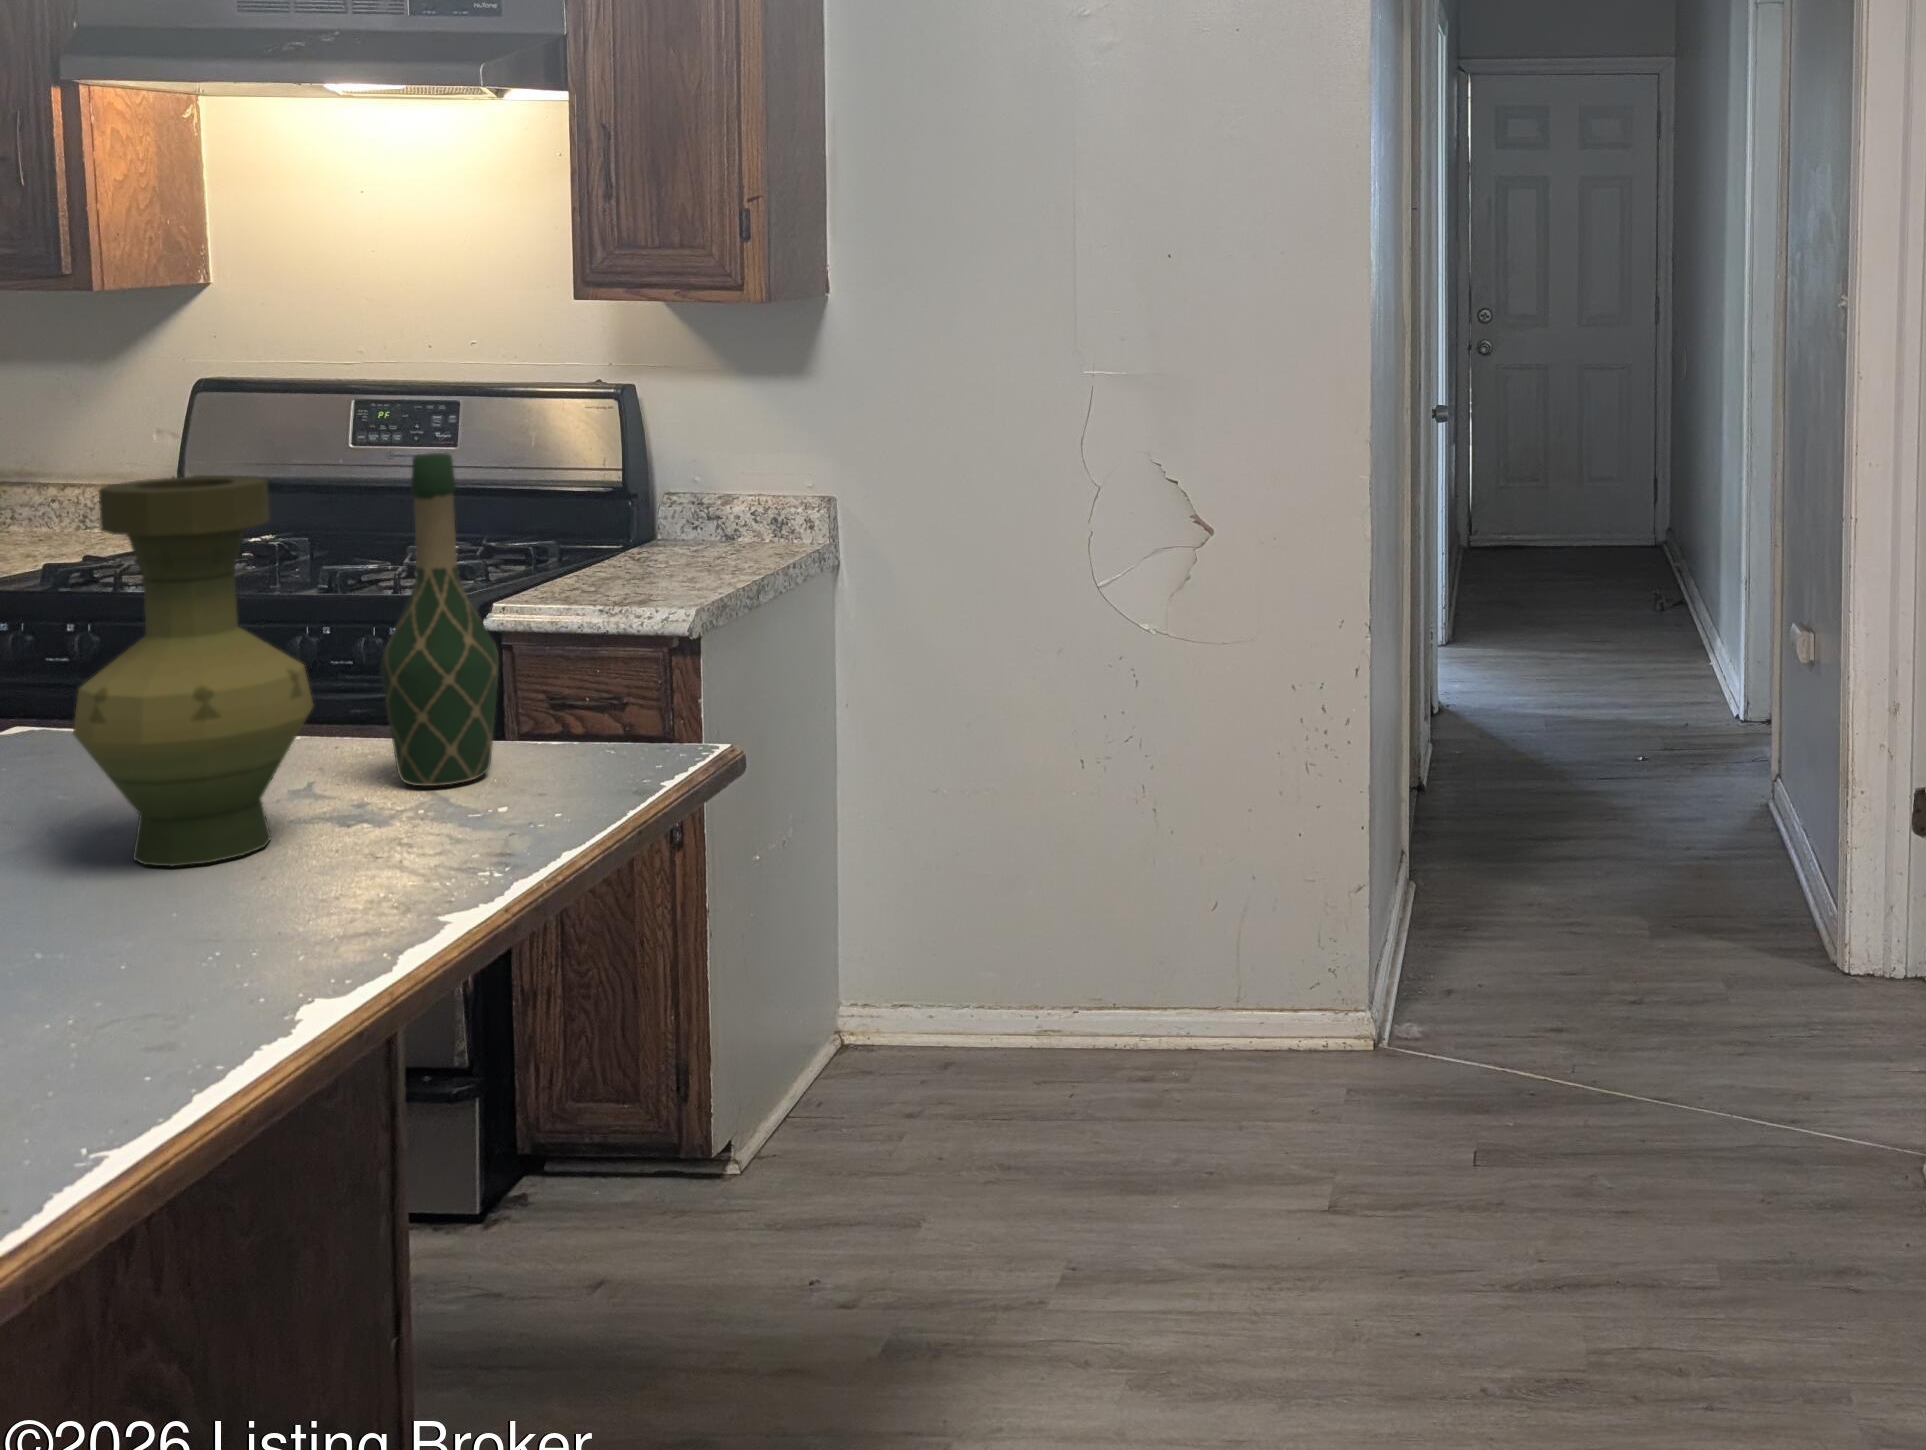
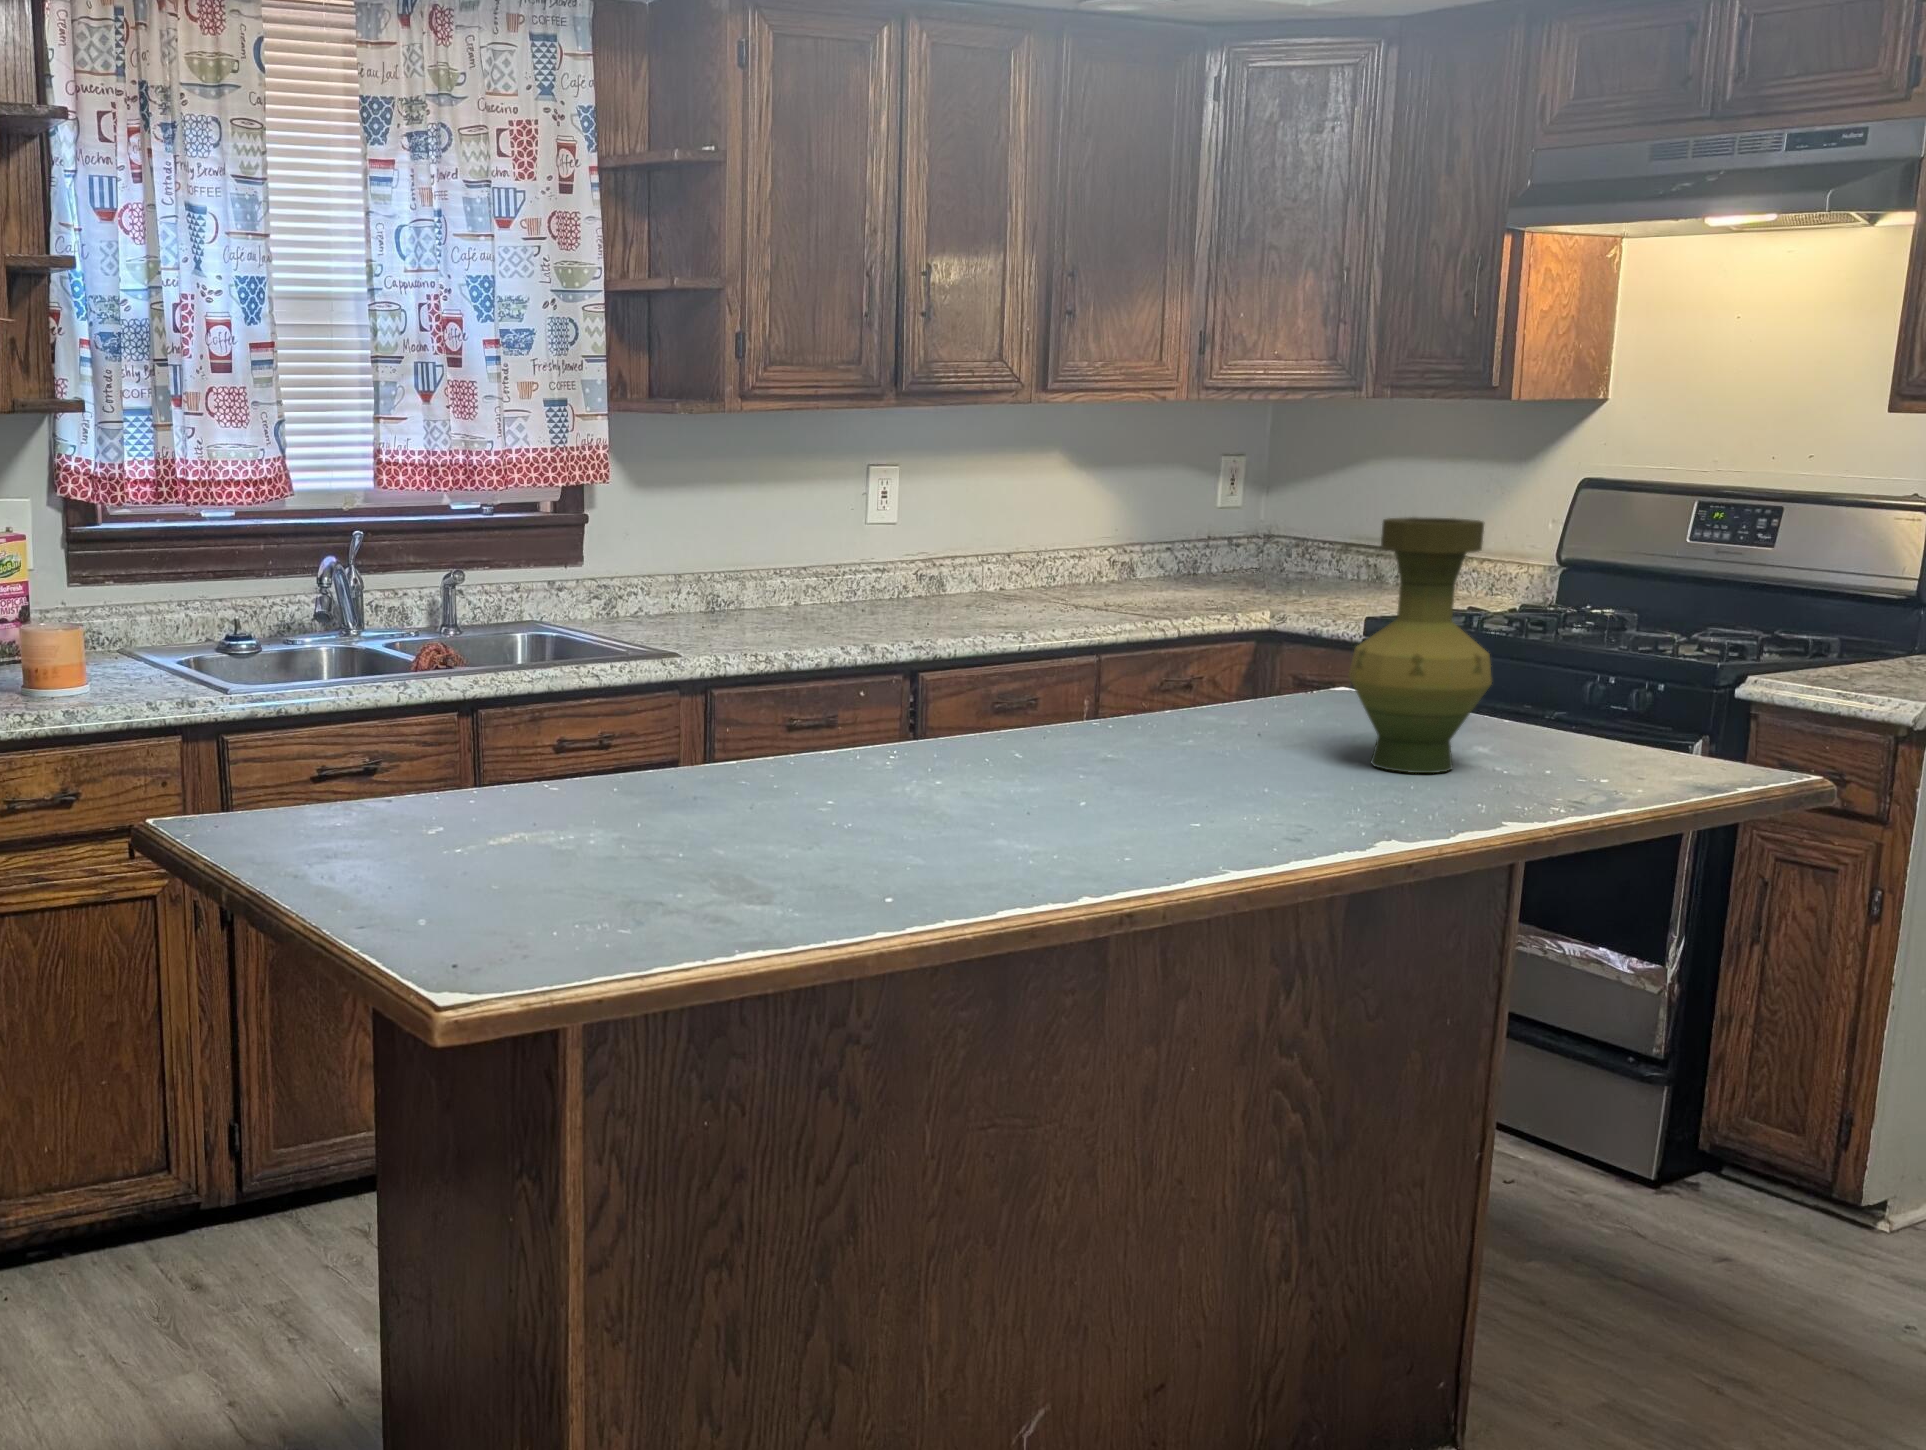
wine bottle: present [381,453,499,786] -> none [1554,517,1640,765]

